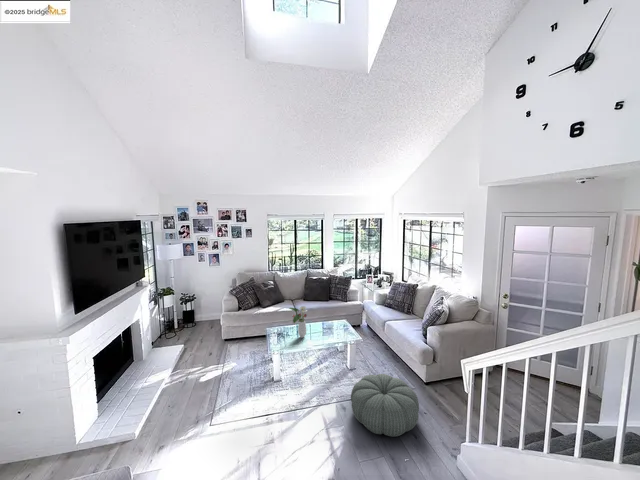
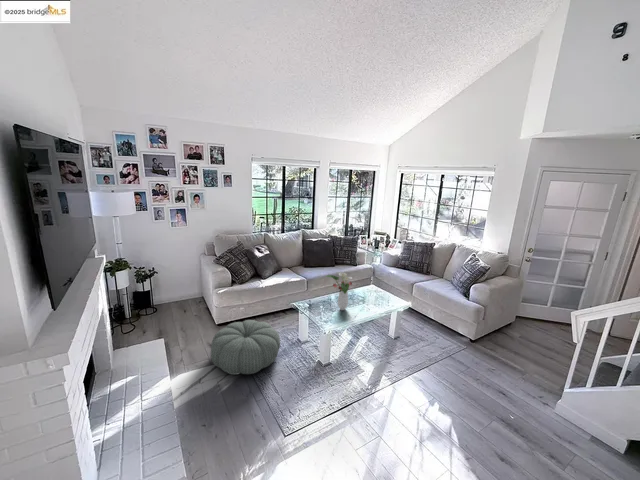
pouf: present [351,374,419,437] -> present [211,320,280,375]

